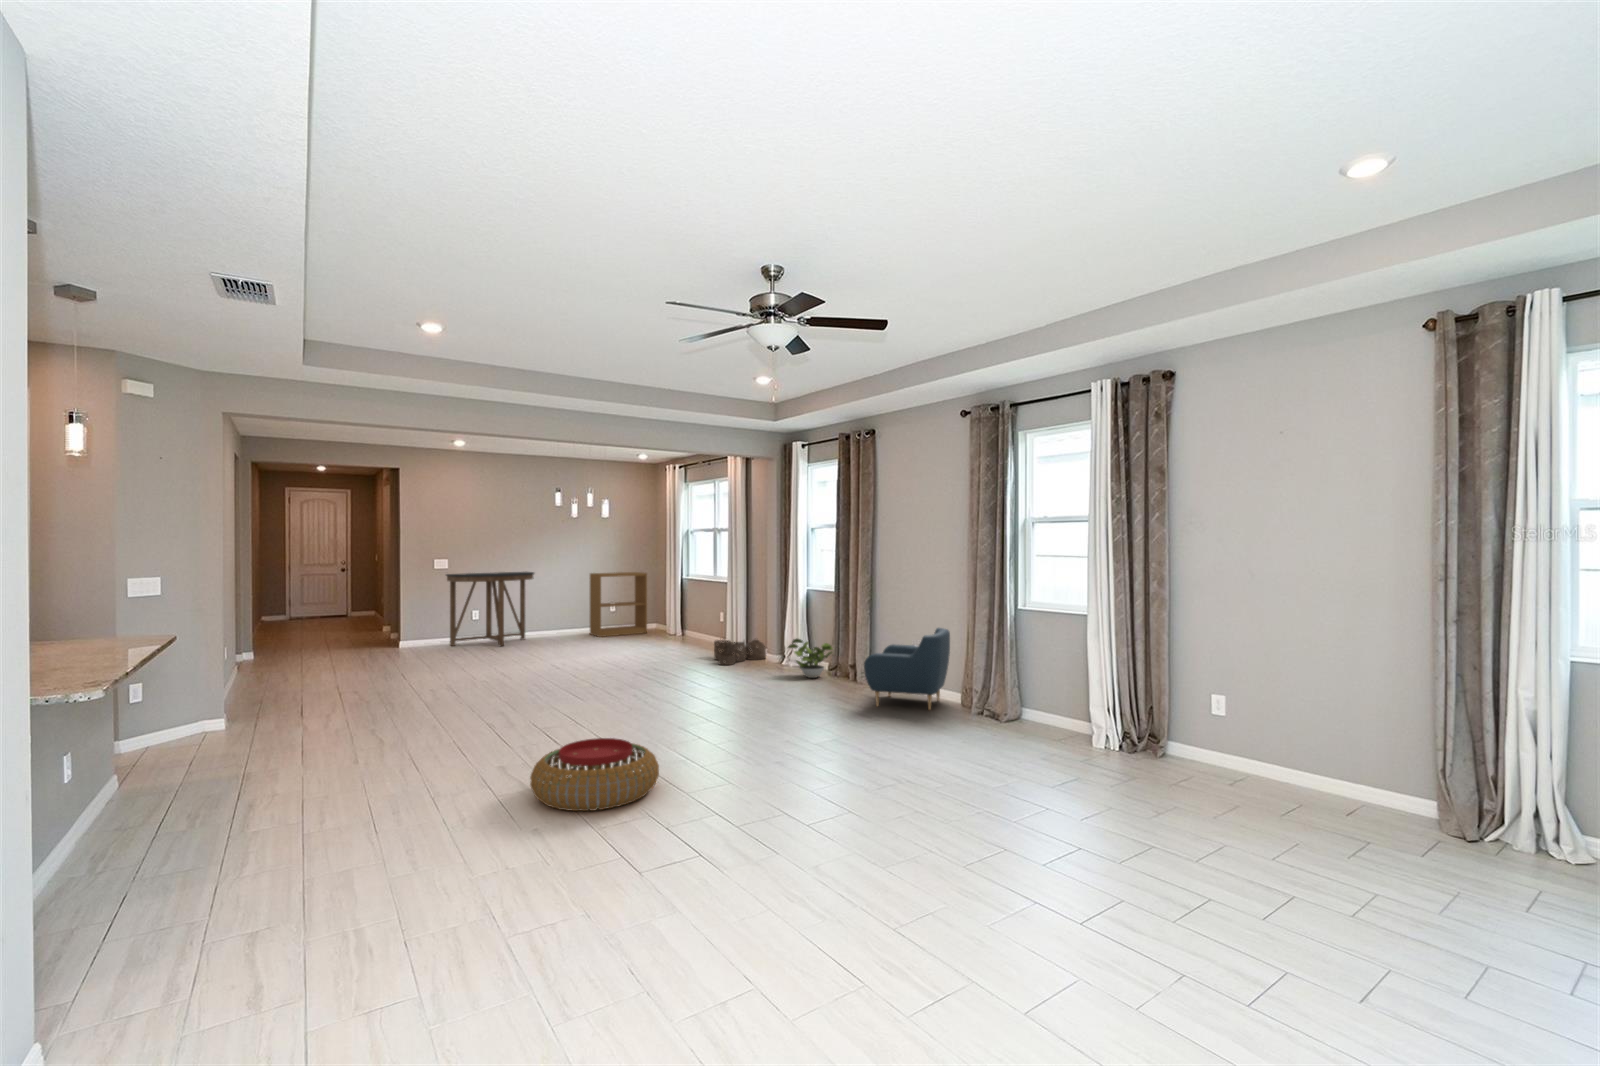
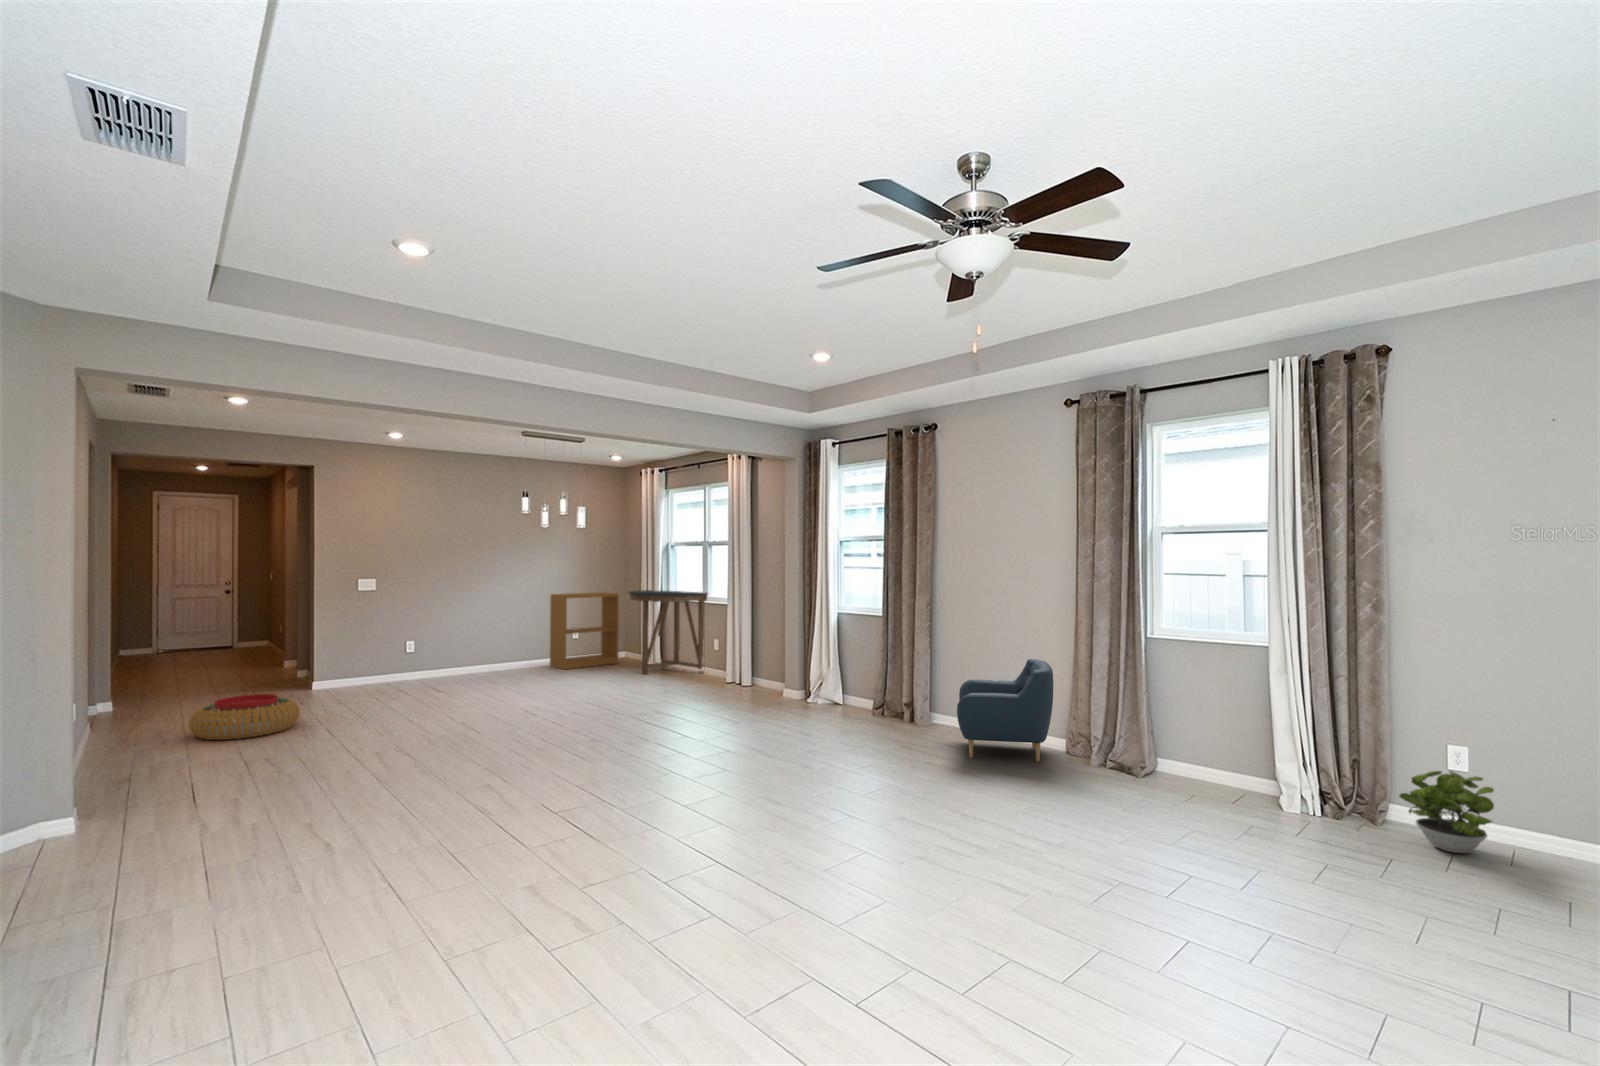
console table: present [446,572,534,646] -> present [629,590,708,674]
potted plant: present [788,639,832,678] -> present [1399,771,1494,853]
woven basket: present [714,640,766,665] -> none [721,670,782,704]
pouf: present [530,738,659,811] -> present [189,694,300,740]

